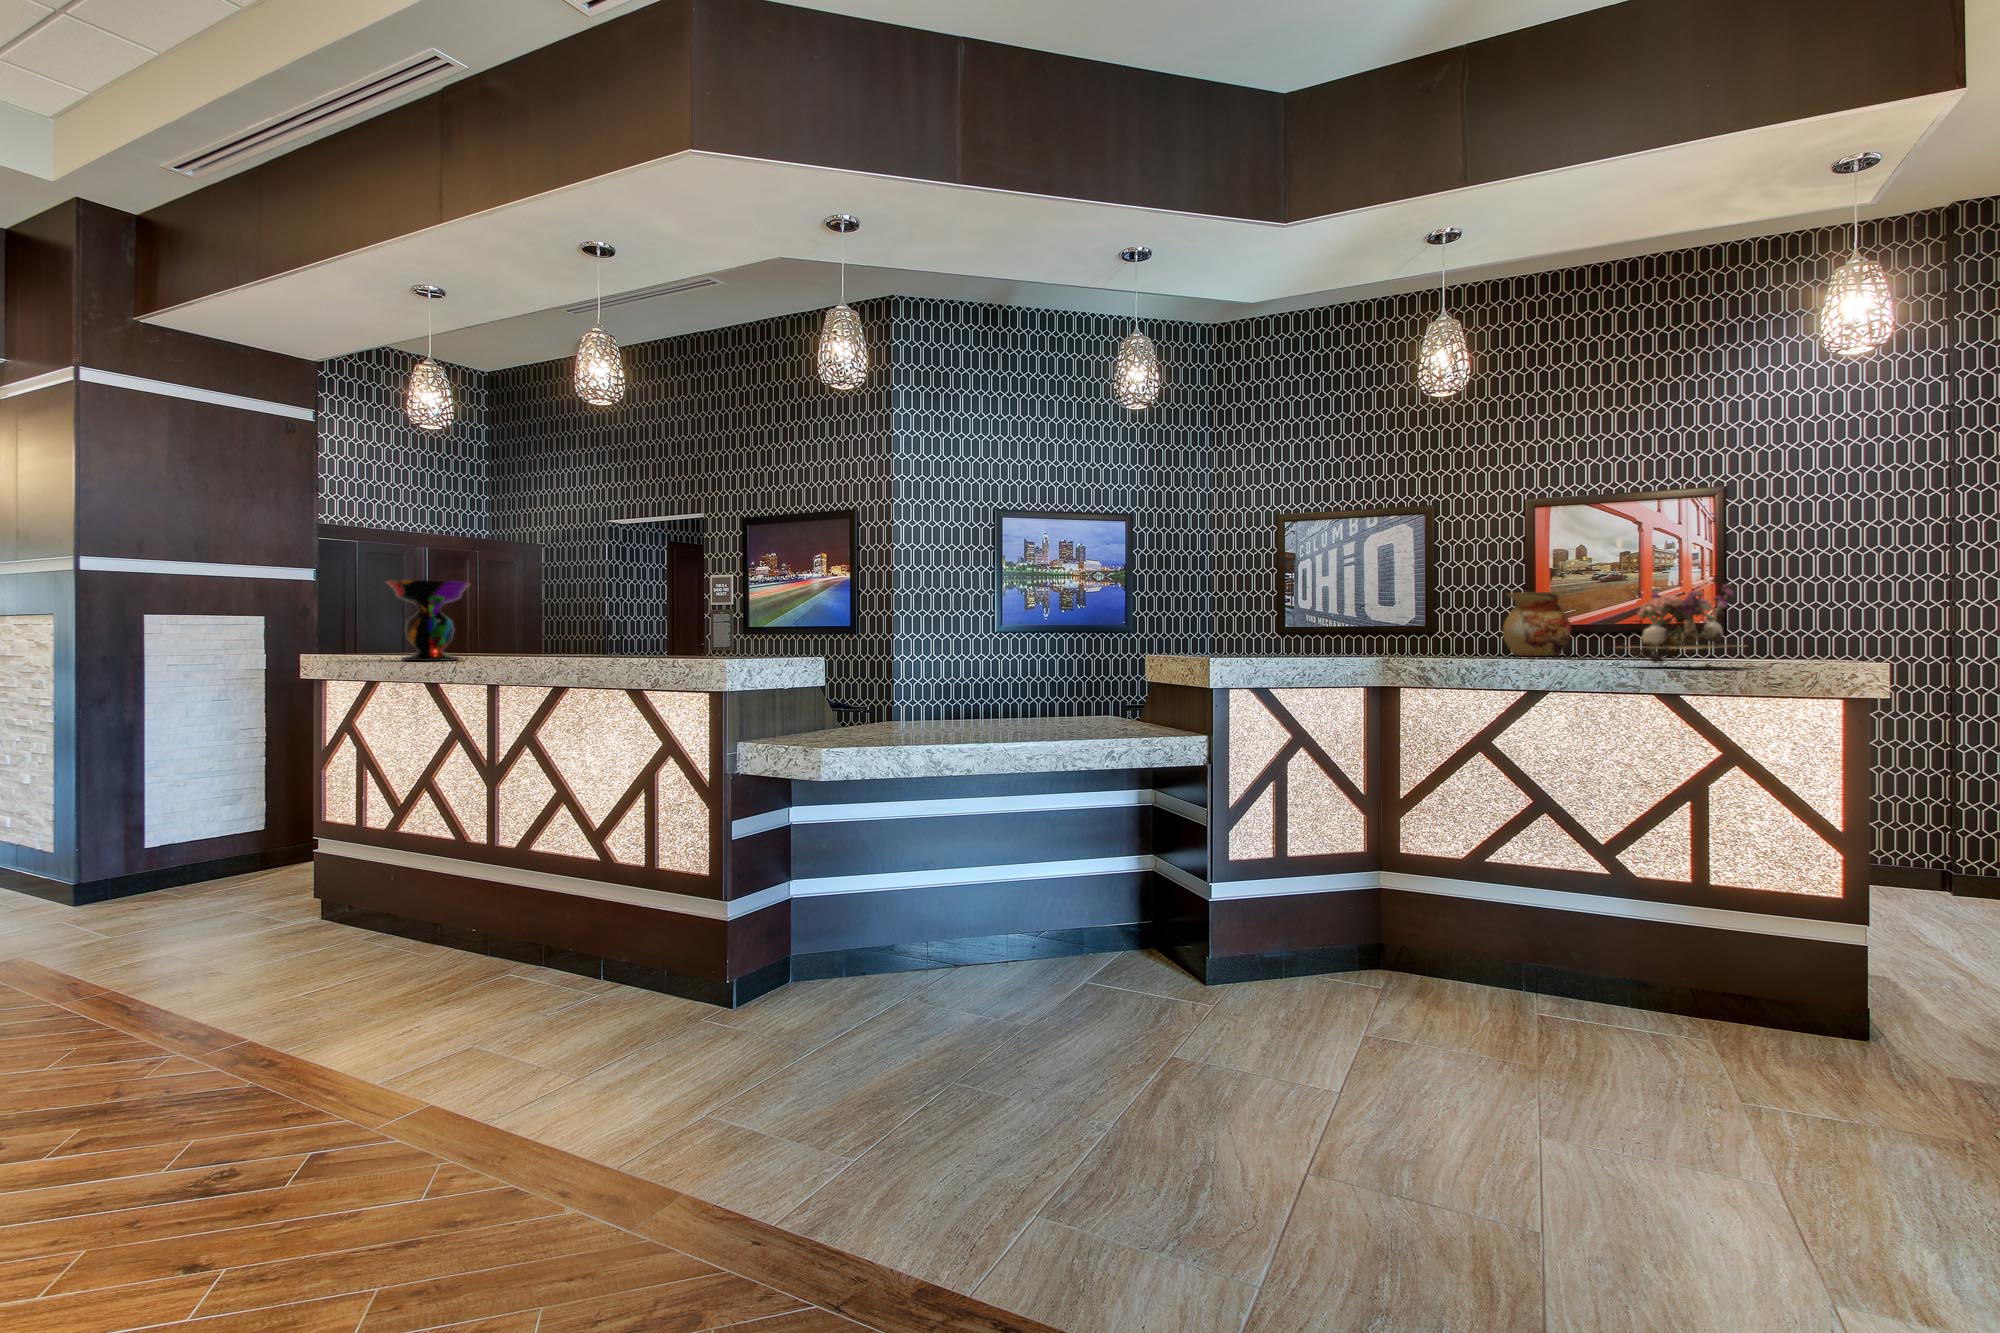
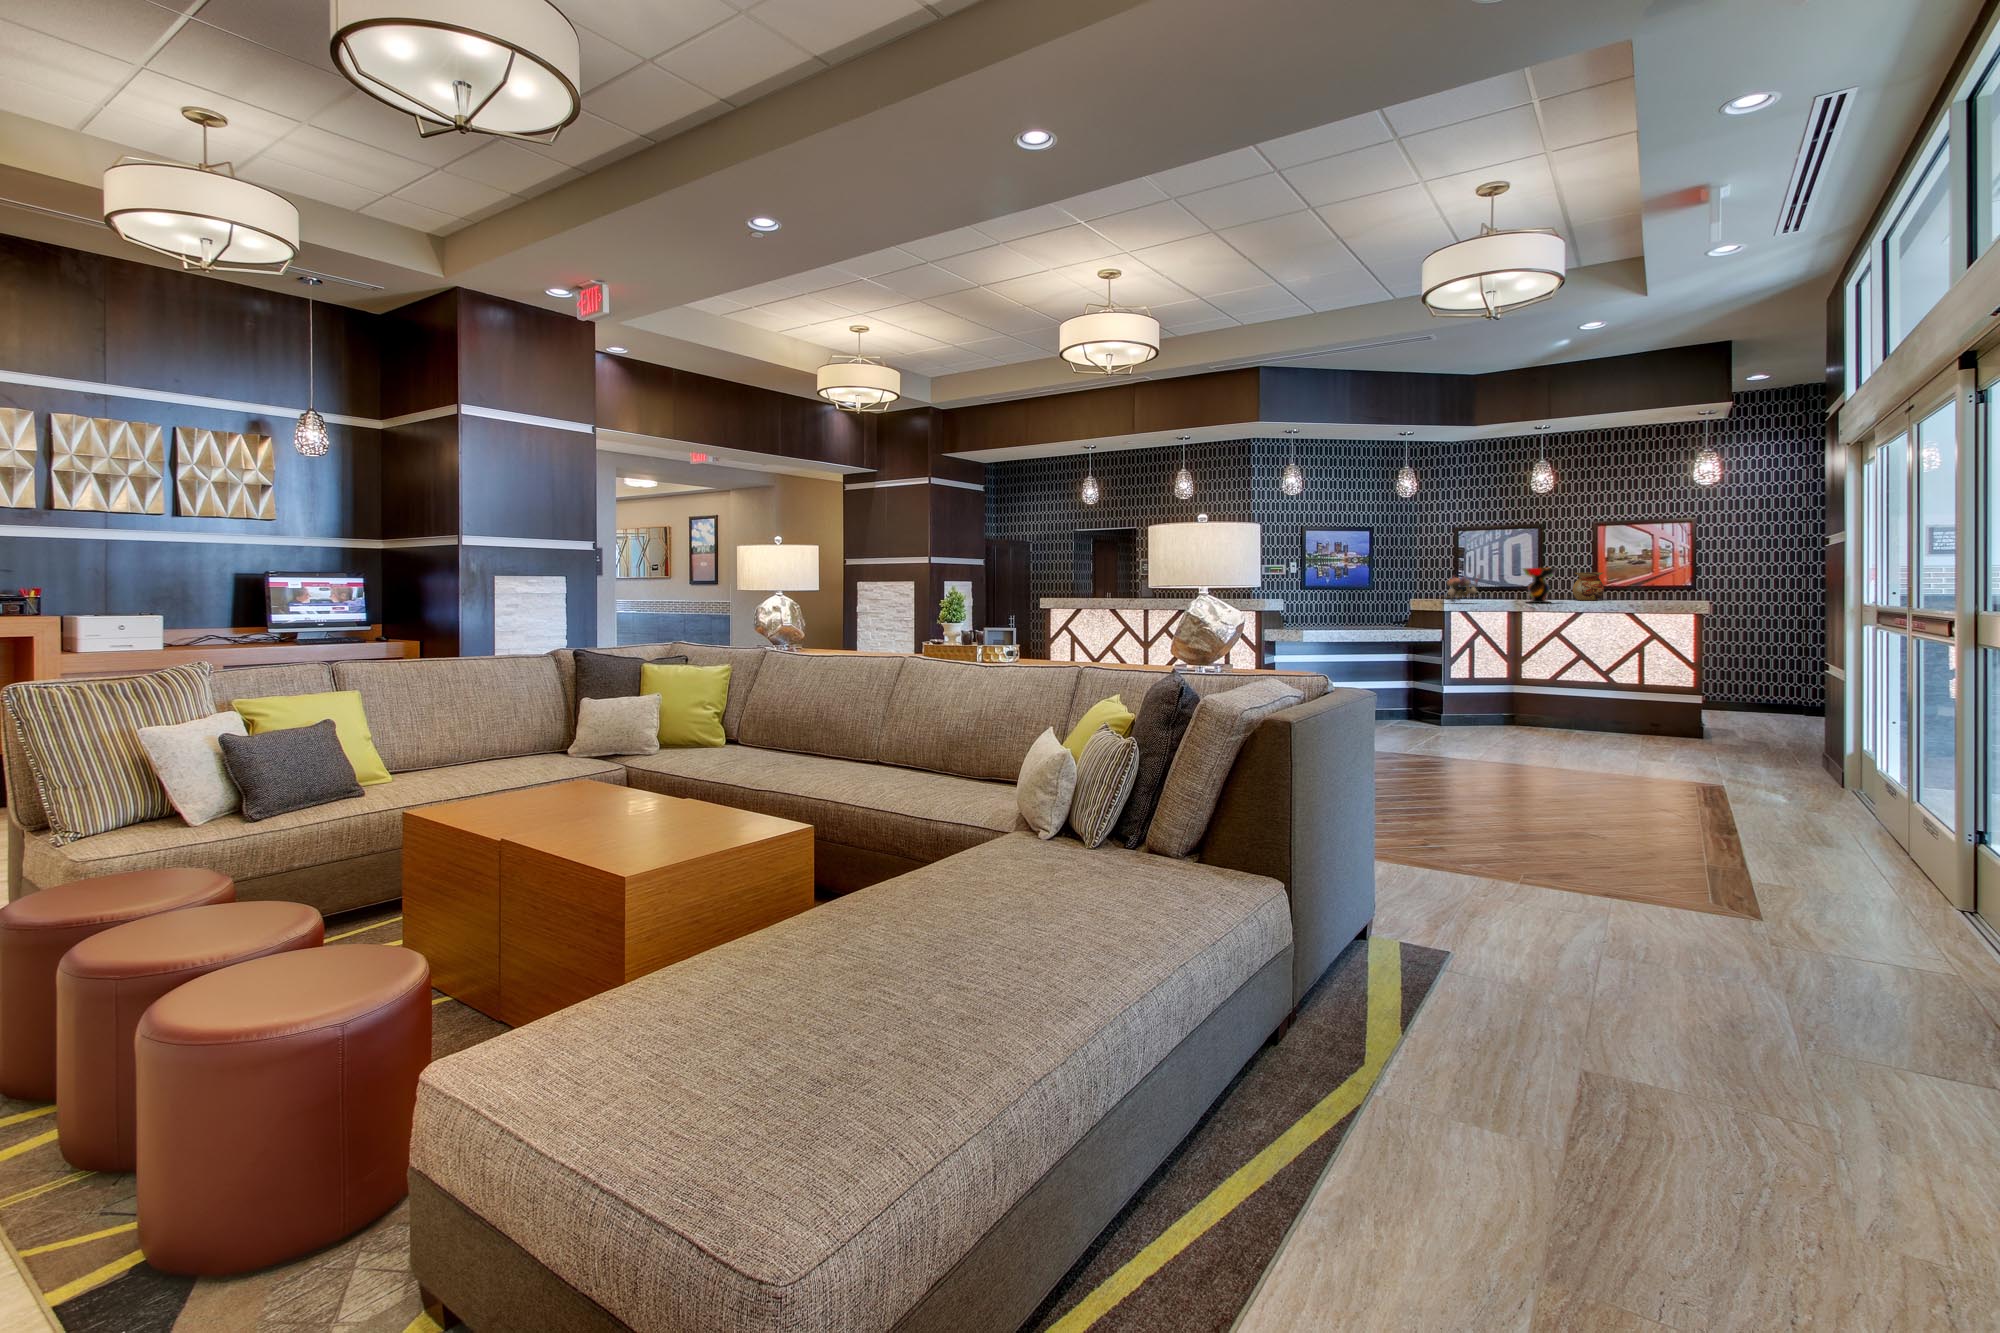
decorative bowl: present [387,580,470,661] -> present [1523,568,1557,603]
flower arrangement: present [1623,584,1745,665] -> present [1445,575,1481,603]

